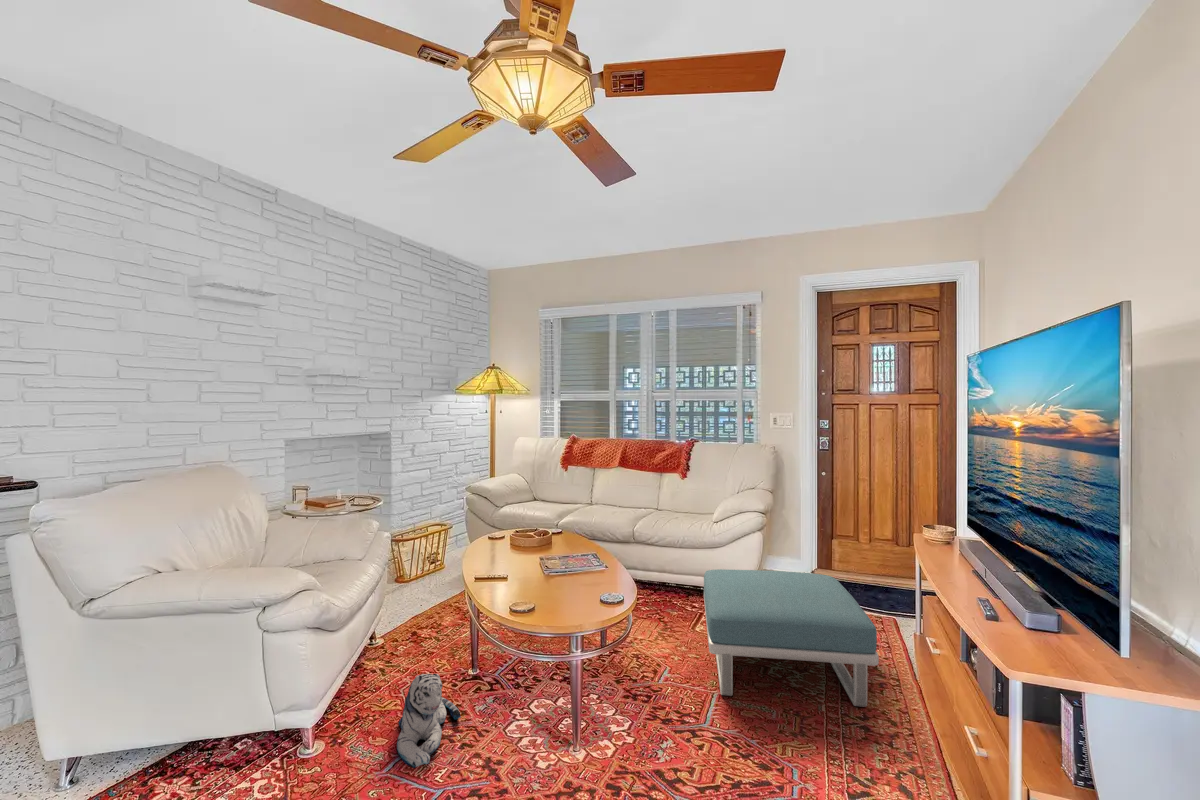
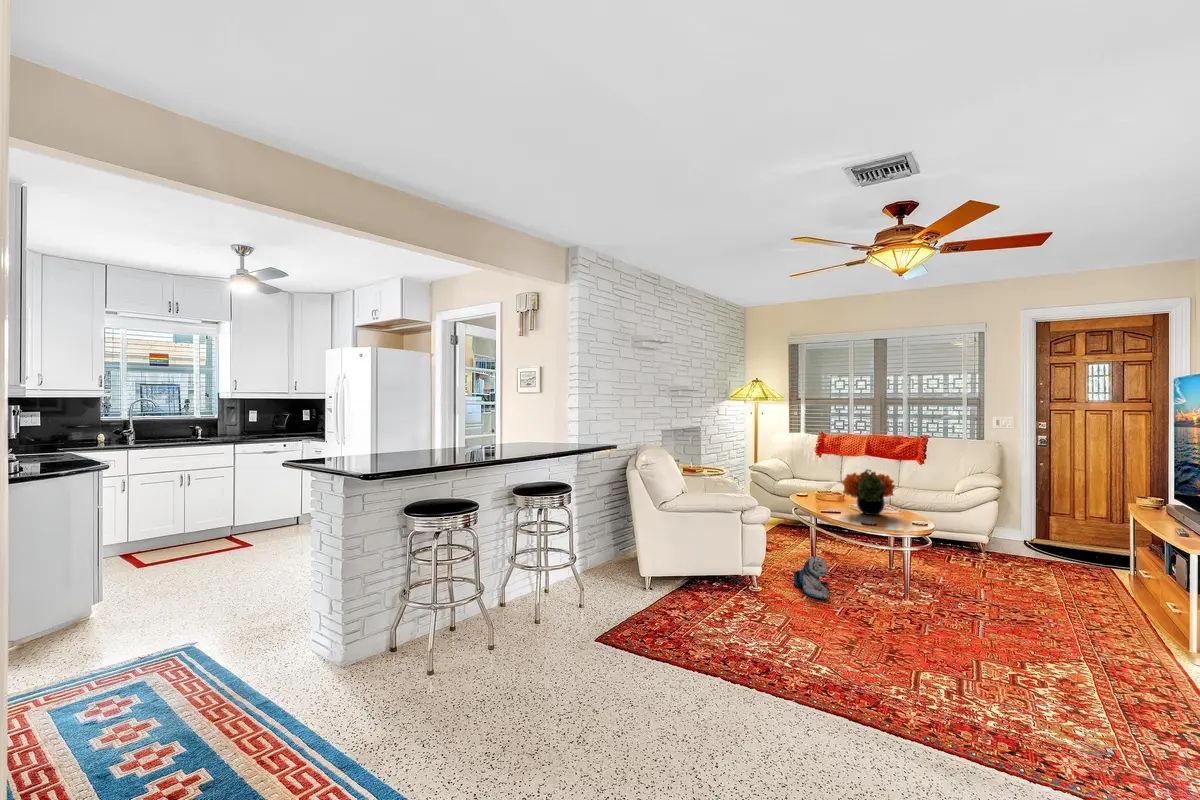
flower arrangement: none [507,503,590,580] -> present [842,469,895,515]
footstool: present [704,569,879,707] -> none [959,523,1104,602]

